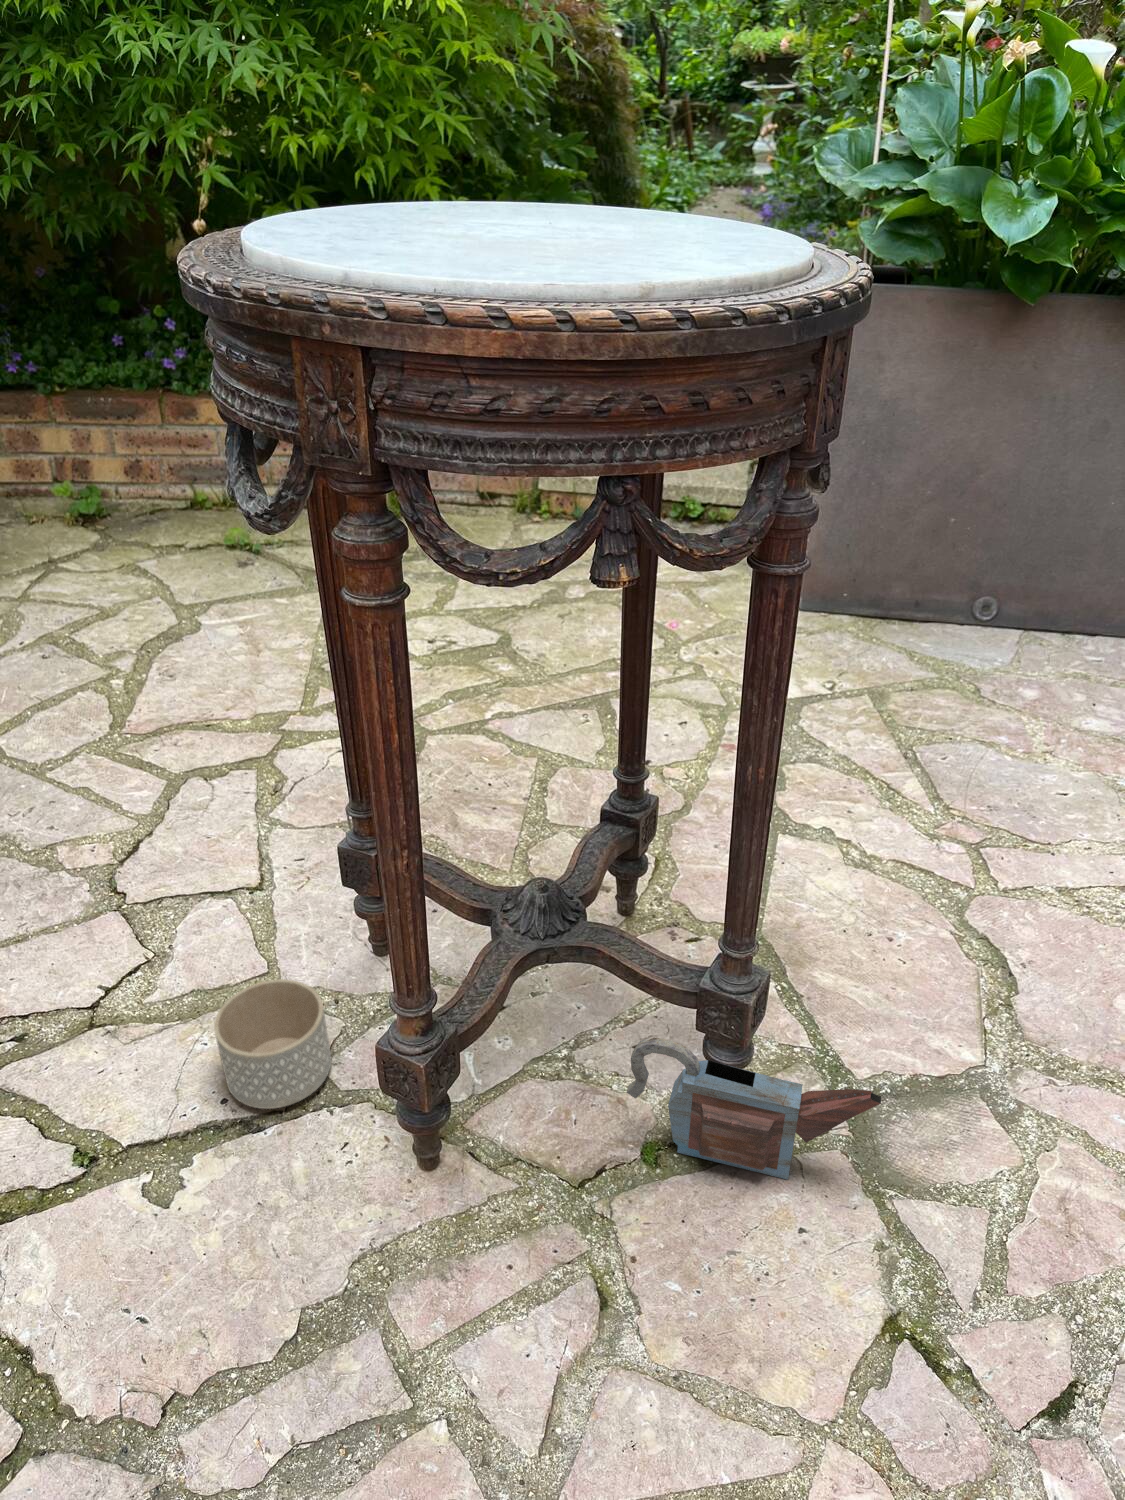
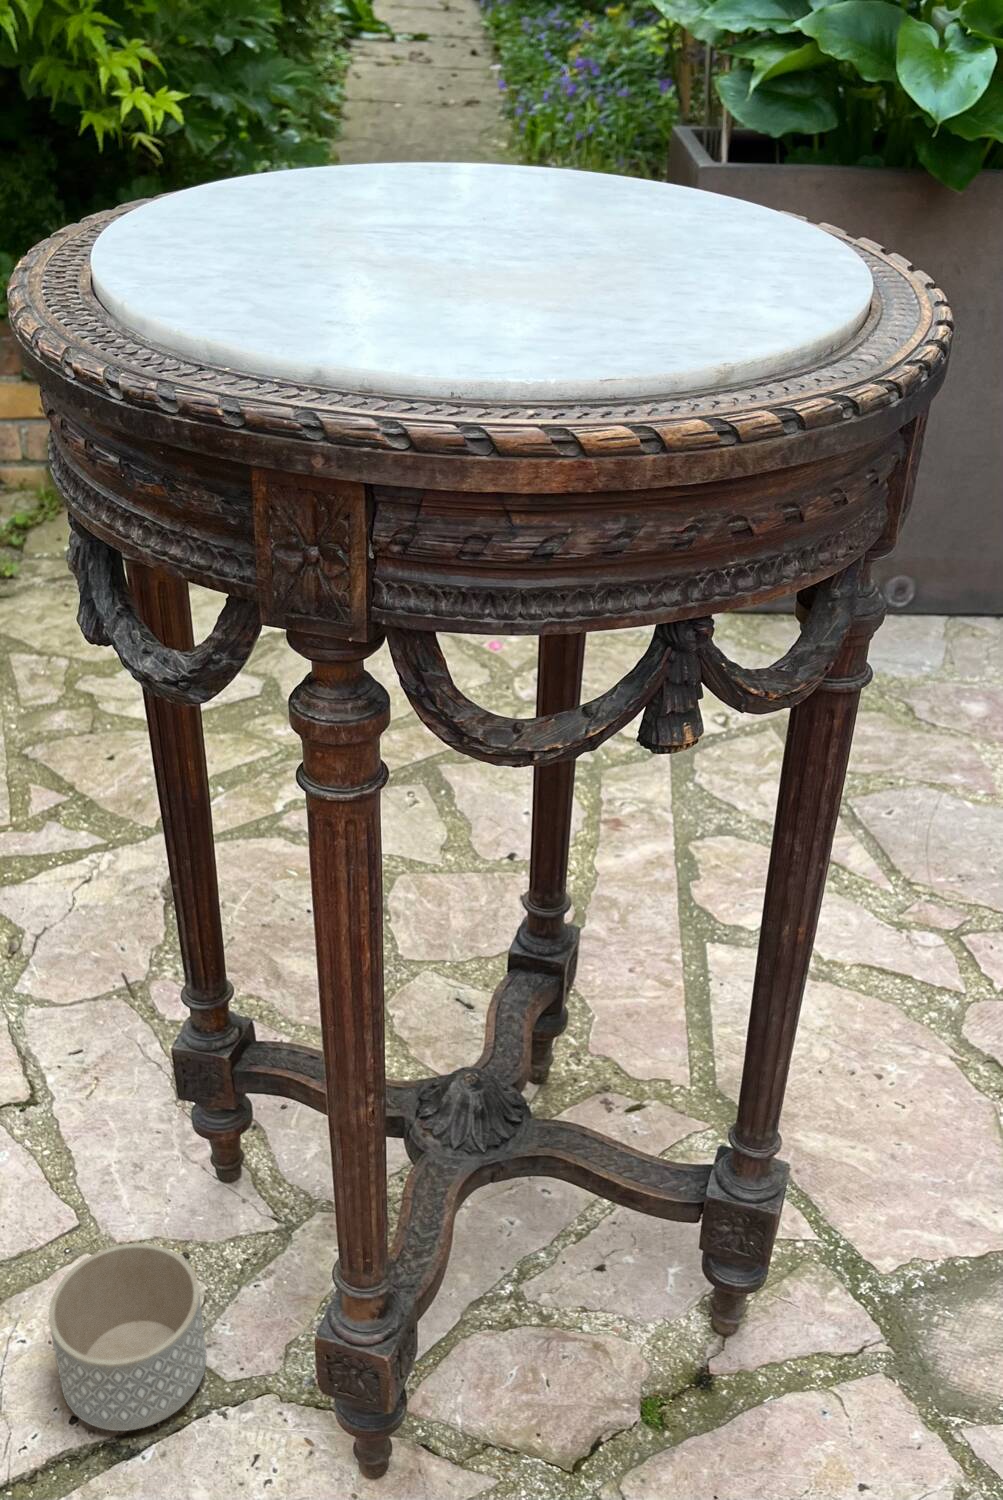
watering can: present [627,1037,881,1179] -> none [621,1266,947,1419]

